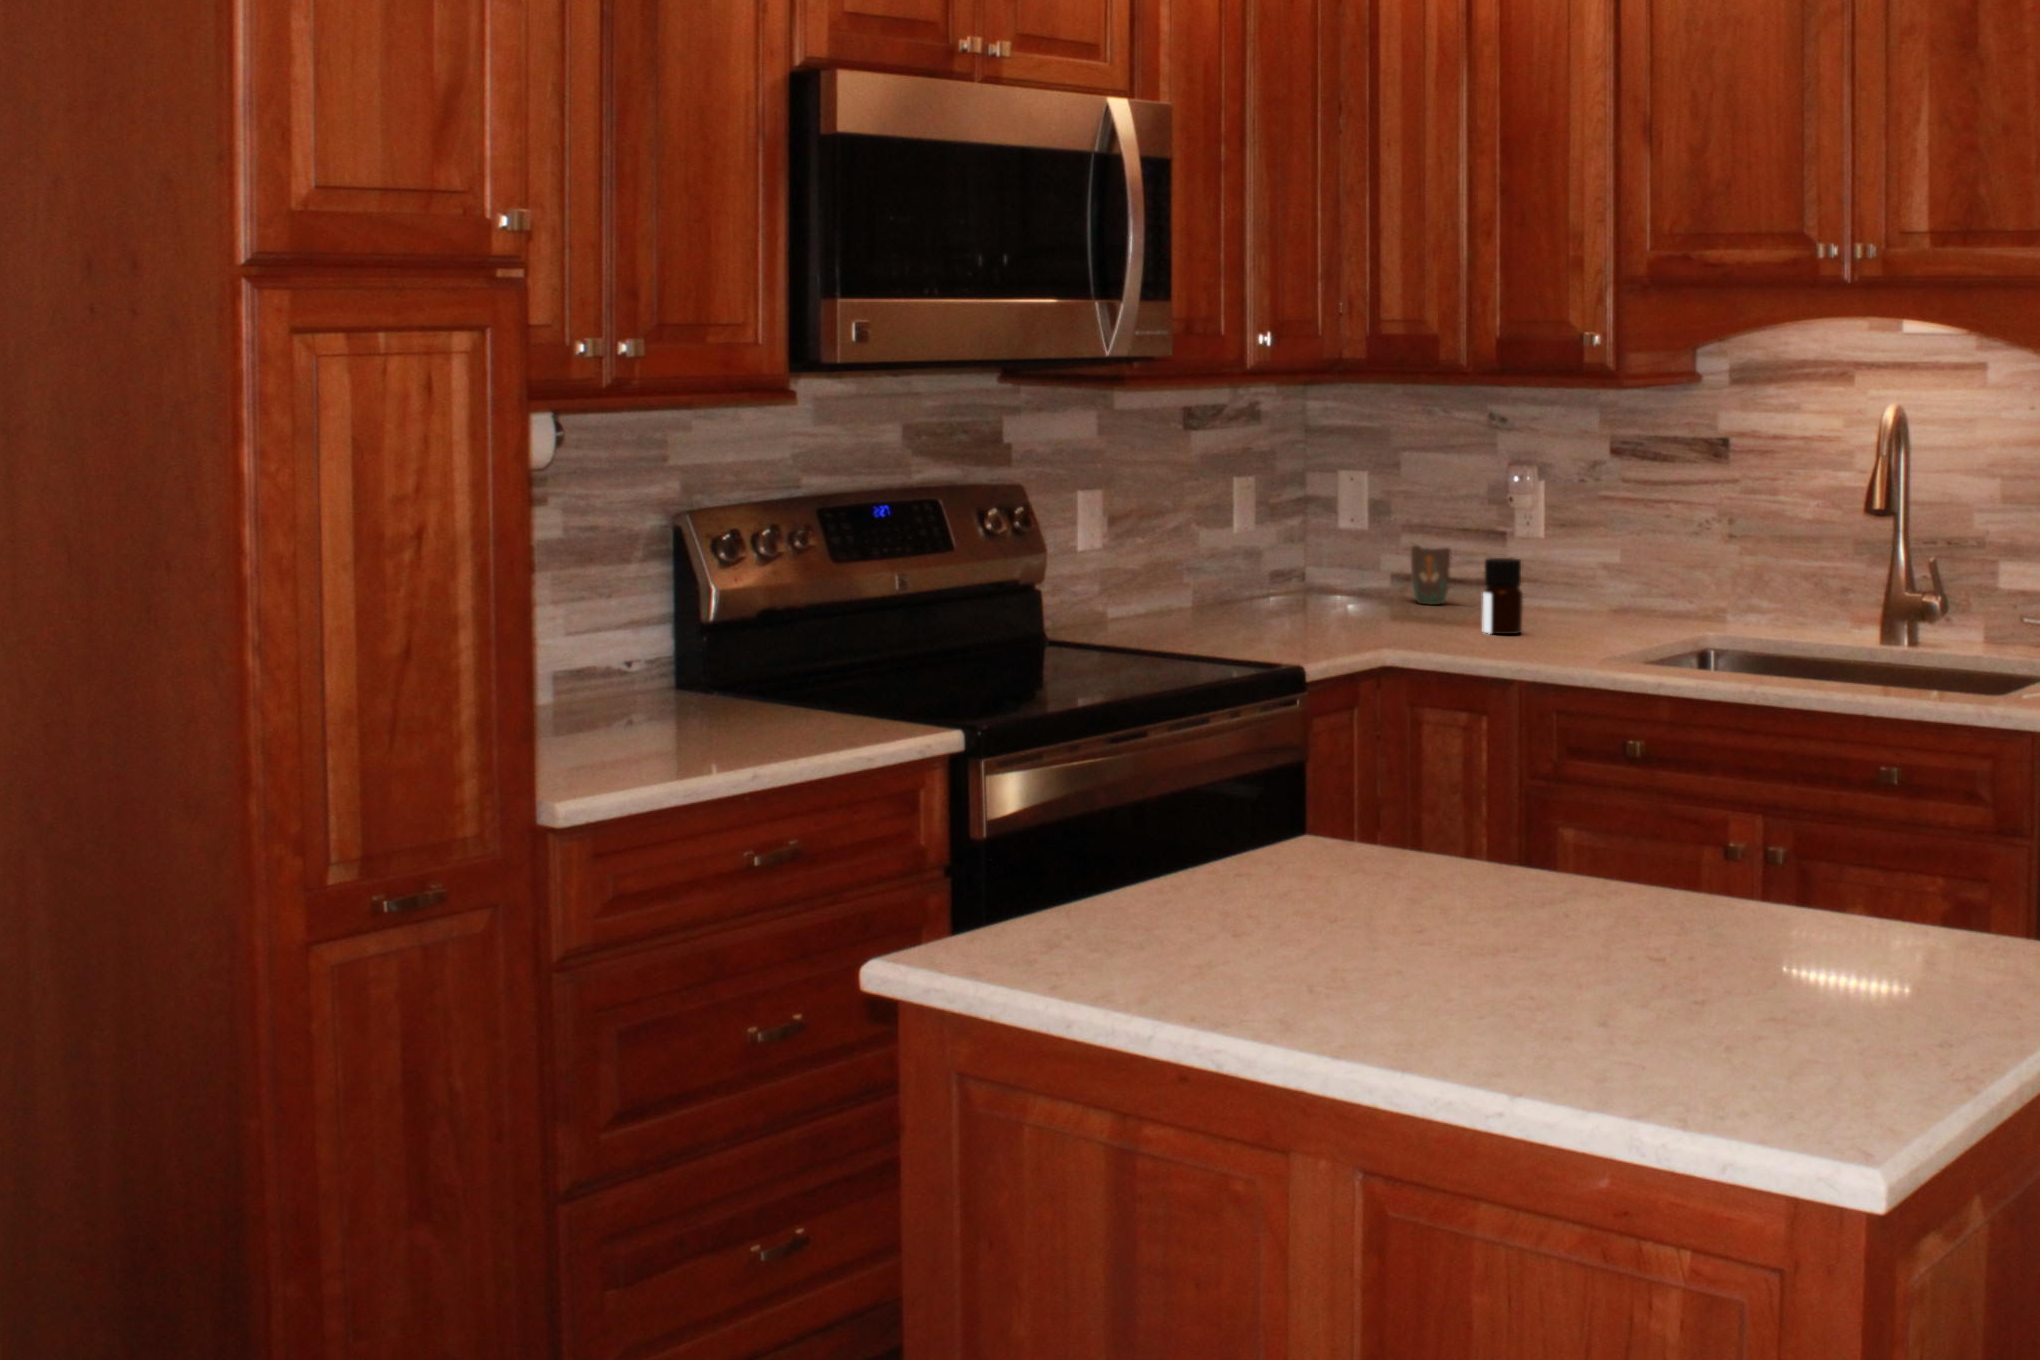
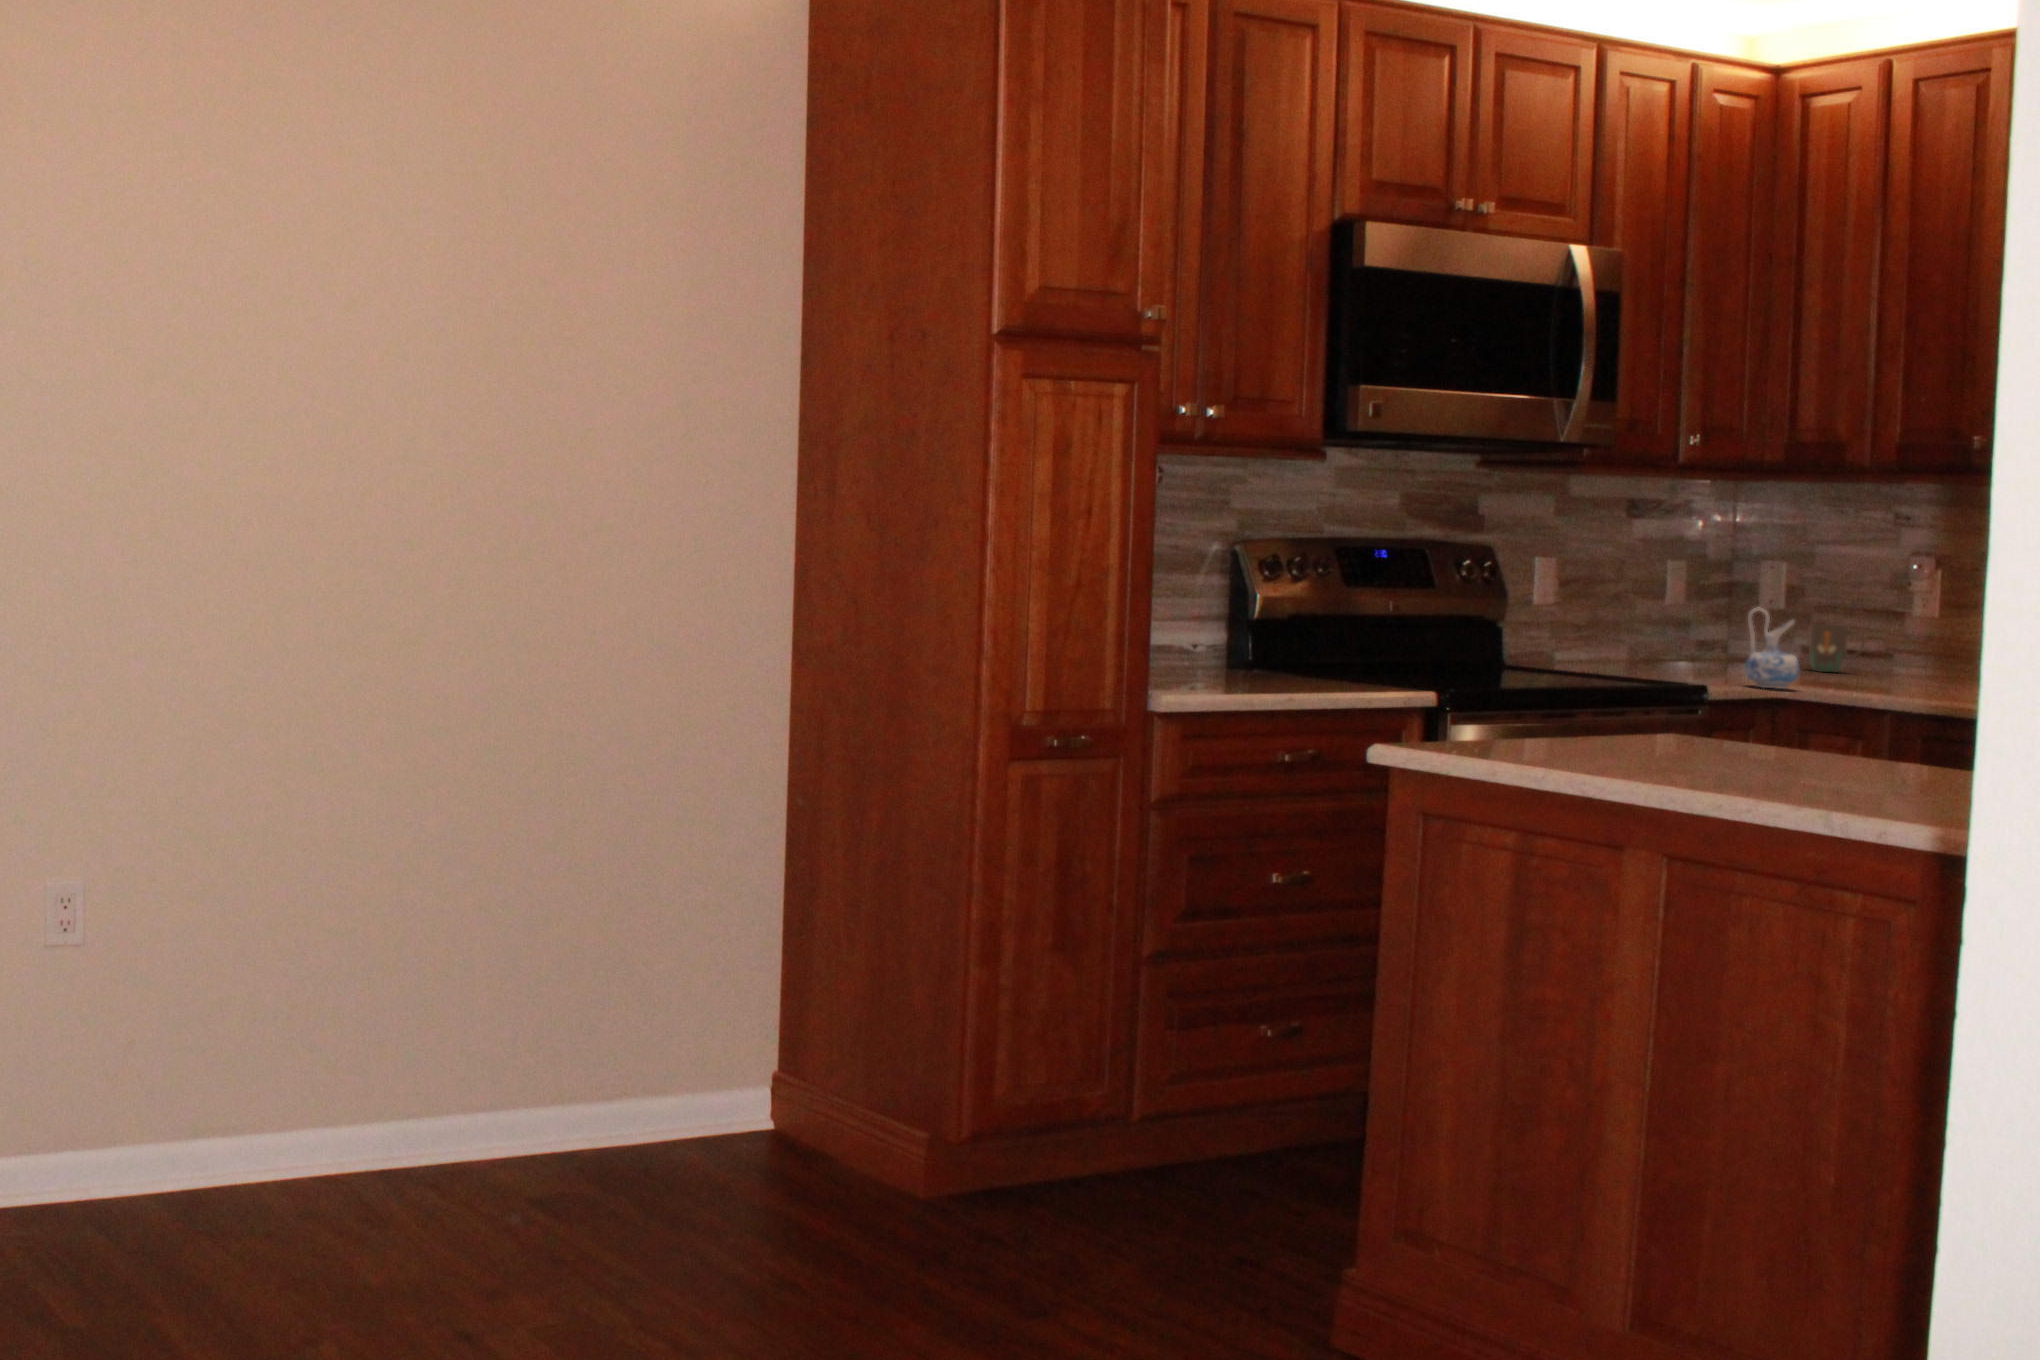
ceramic pitcher: none [1340,551,1399,651] -> present [1745,608,1800,688]
bottle: present [1482,558,1523,634] -> none [1877,628,1917,690]

